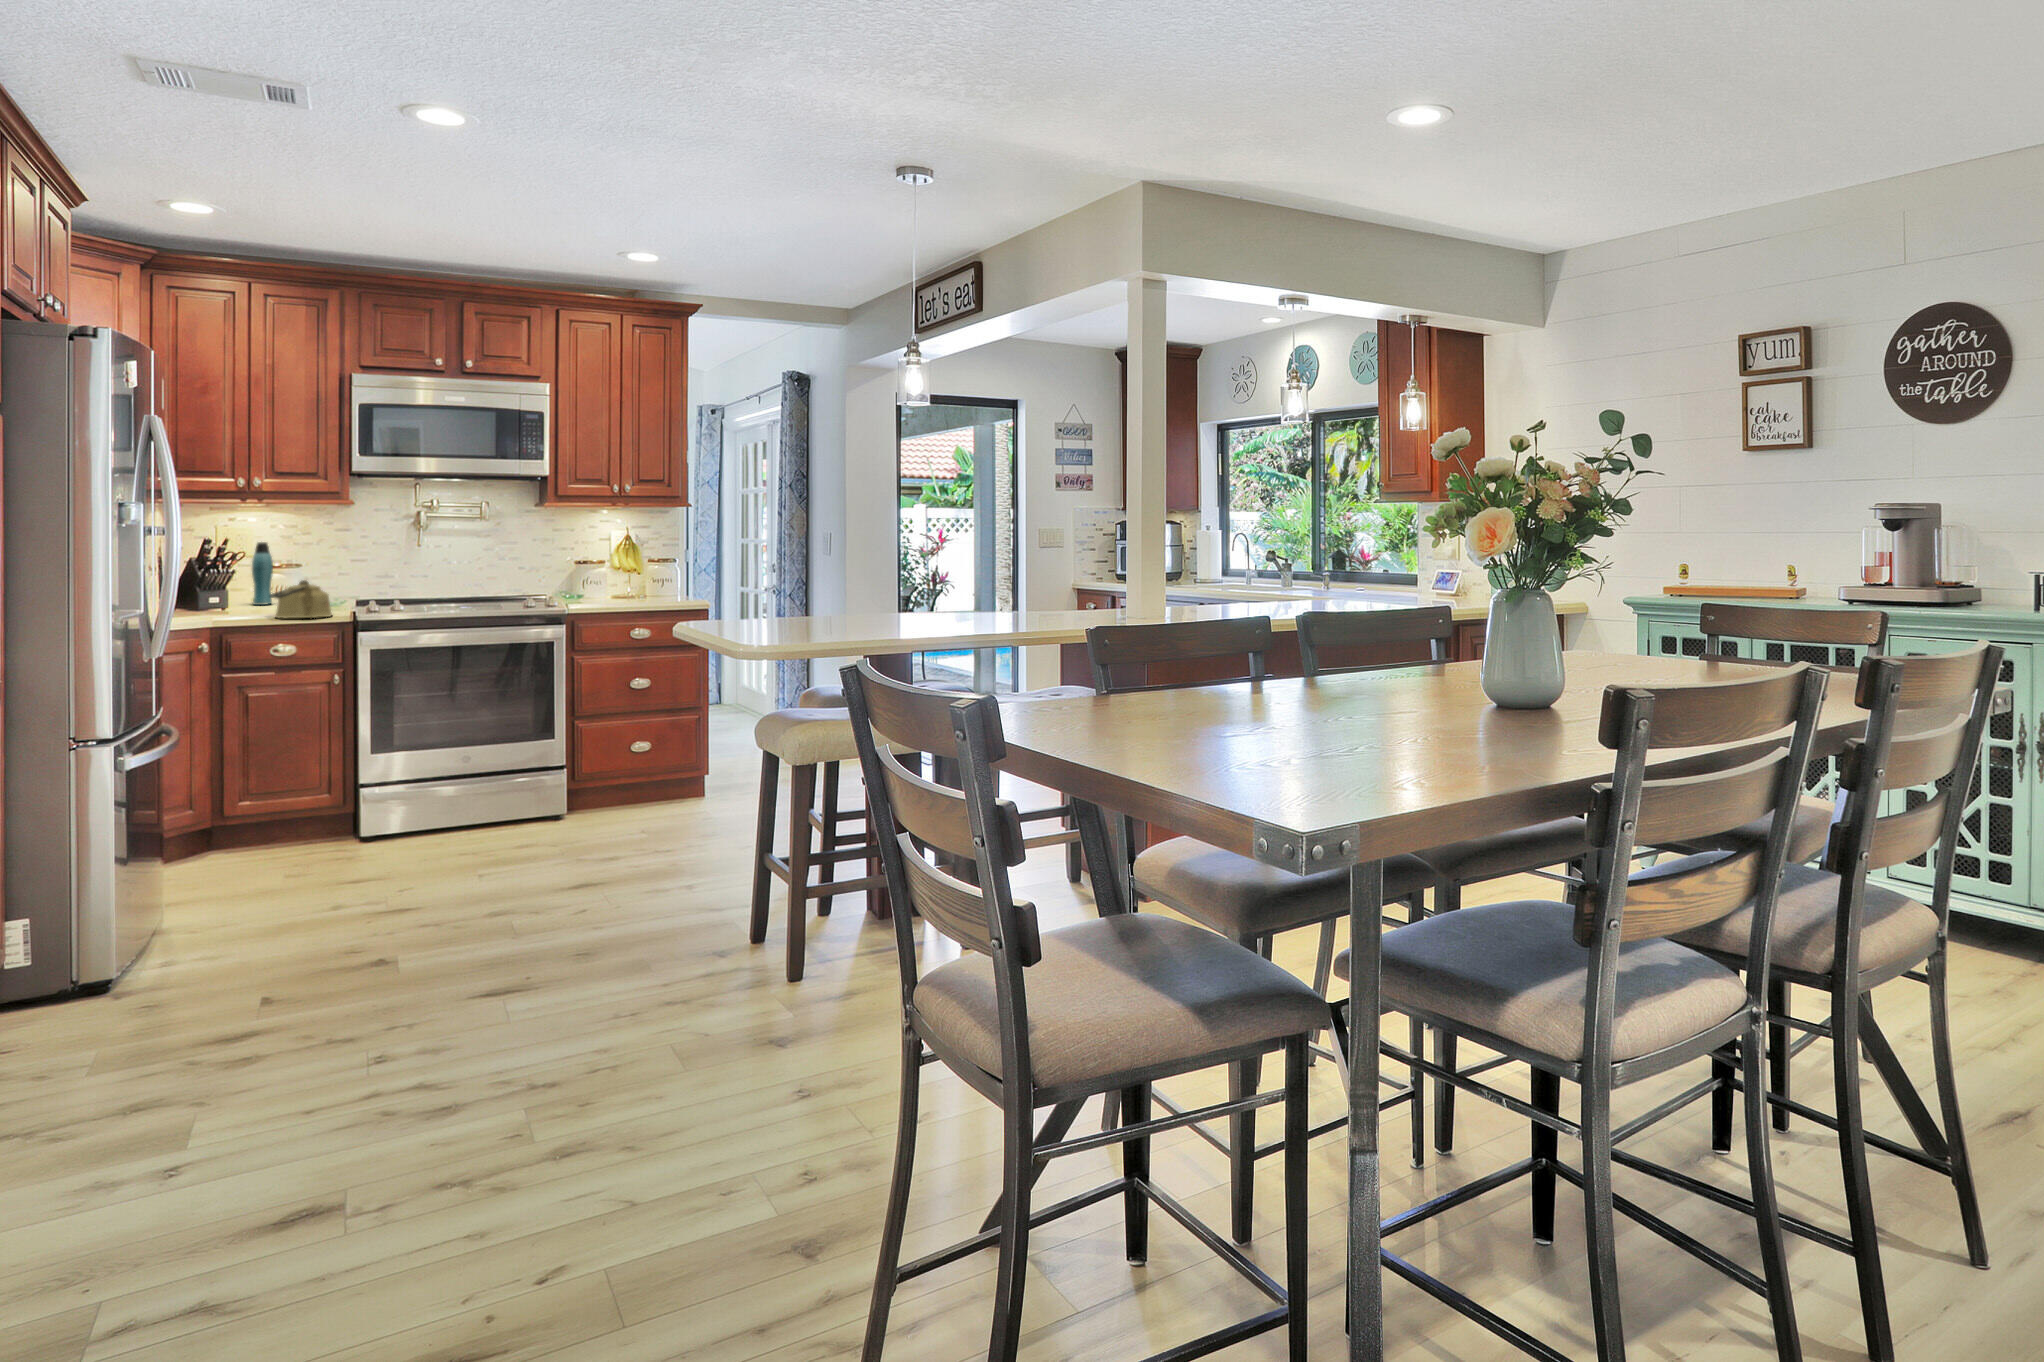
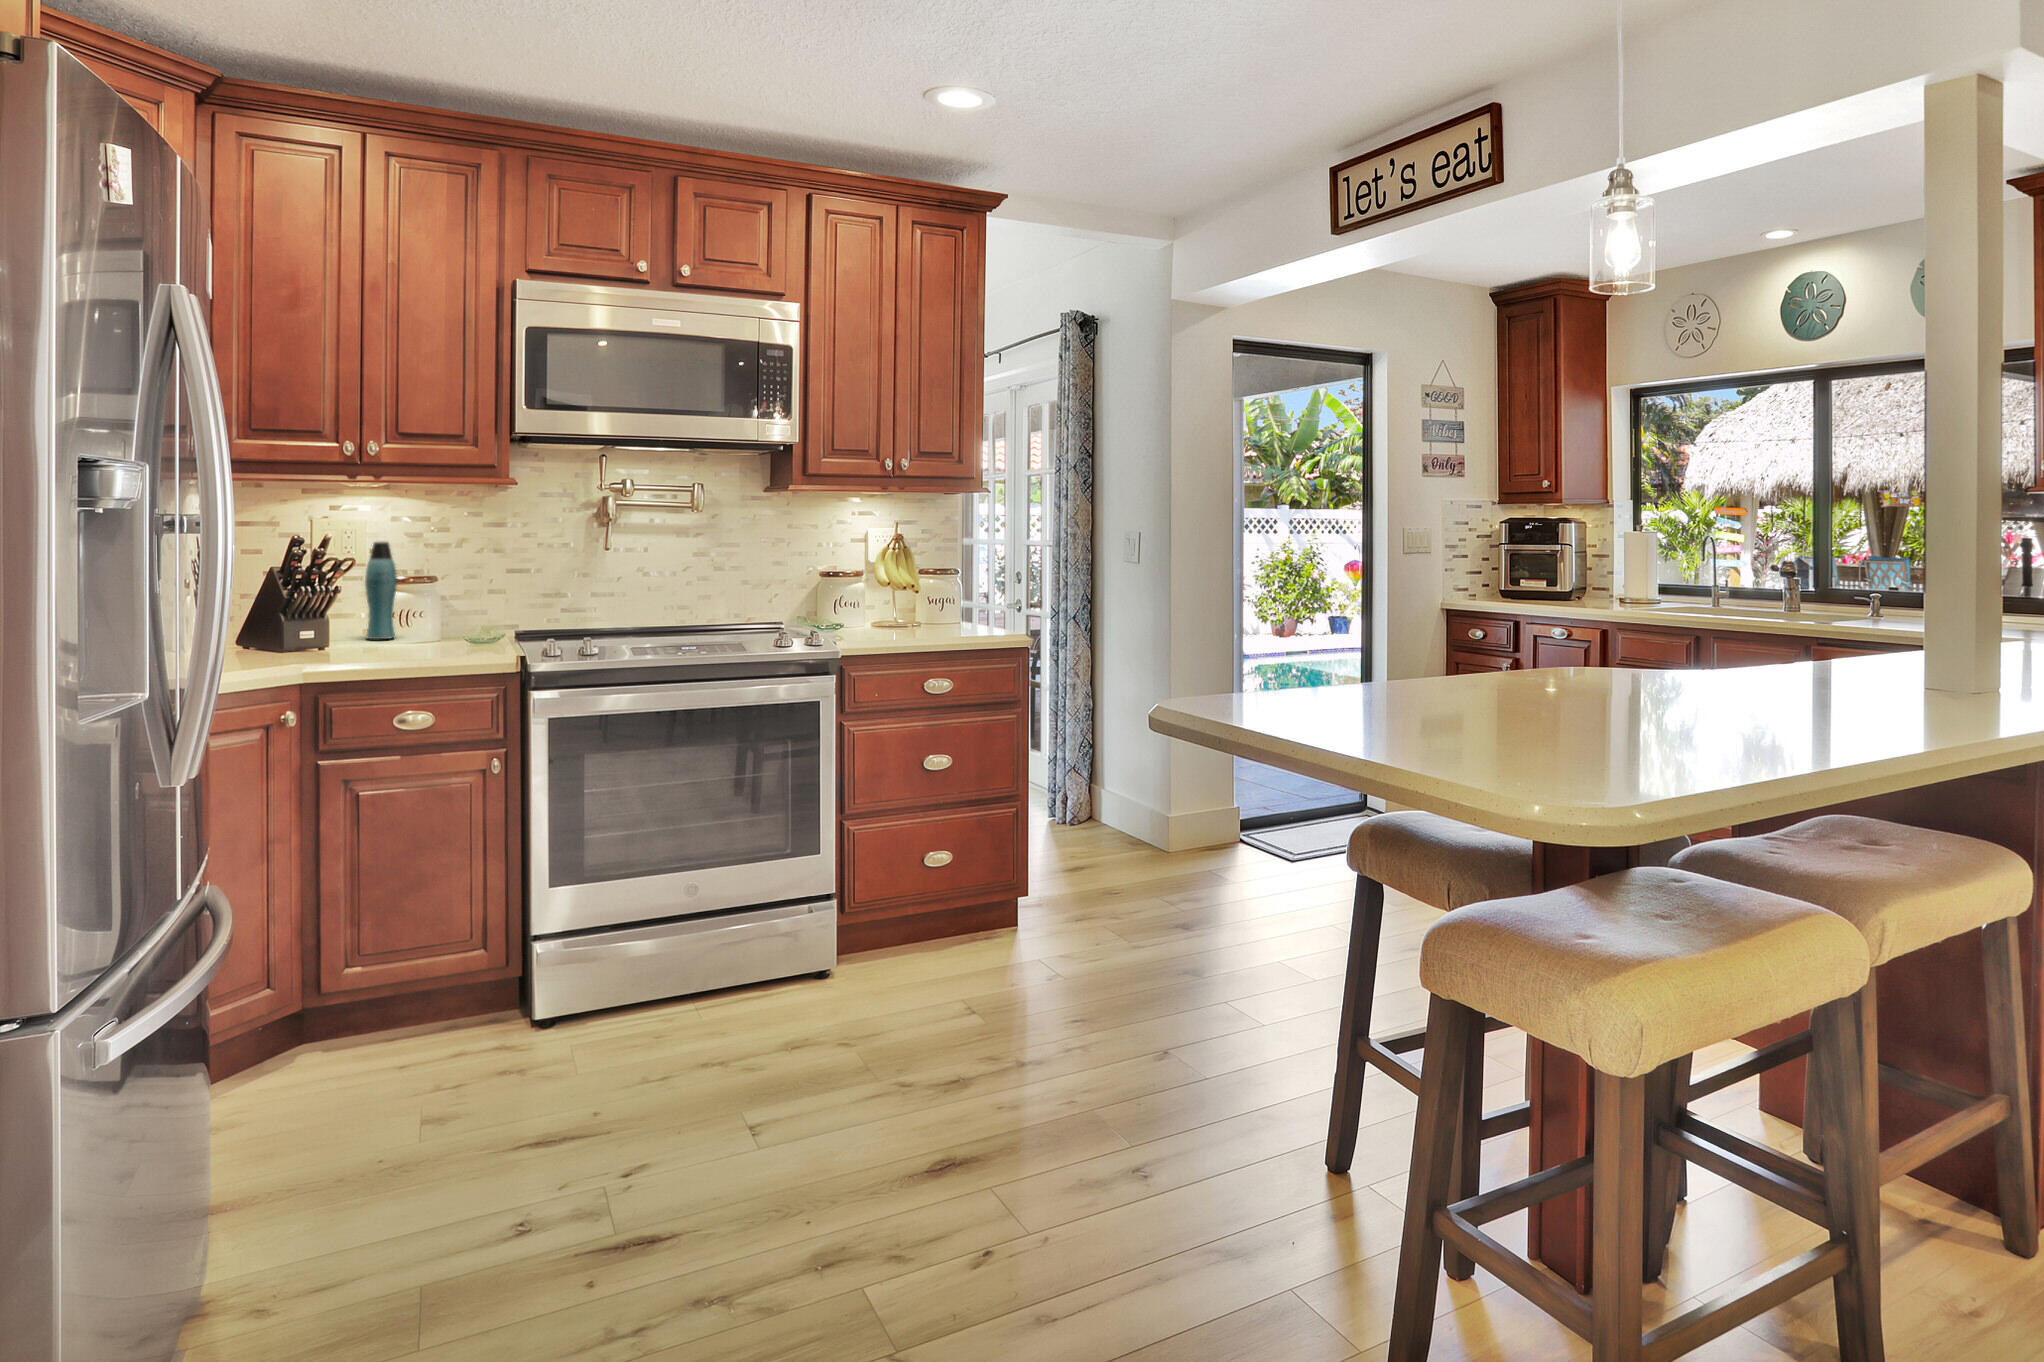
kettle: present [270,580,332,618] -> none [392,605,487,668]

